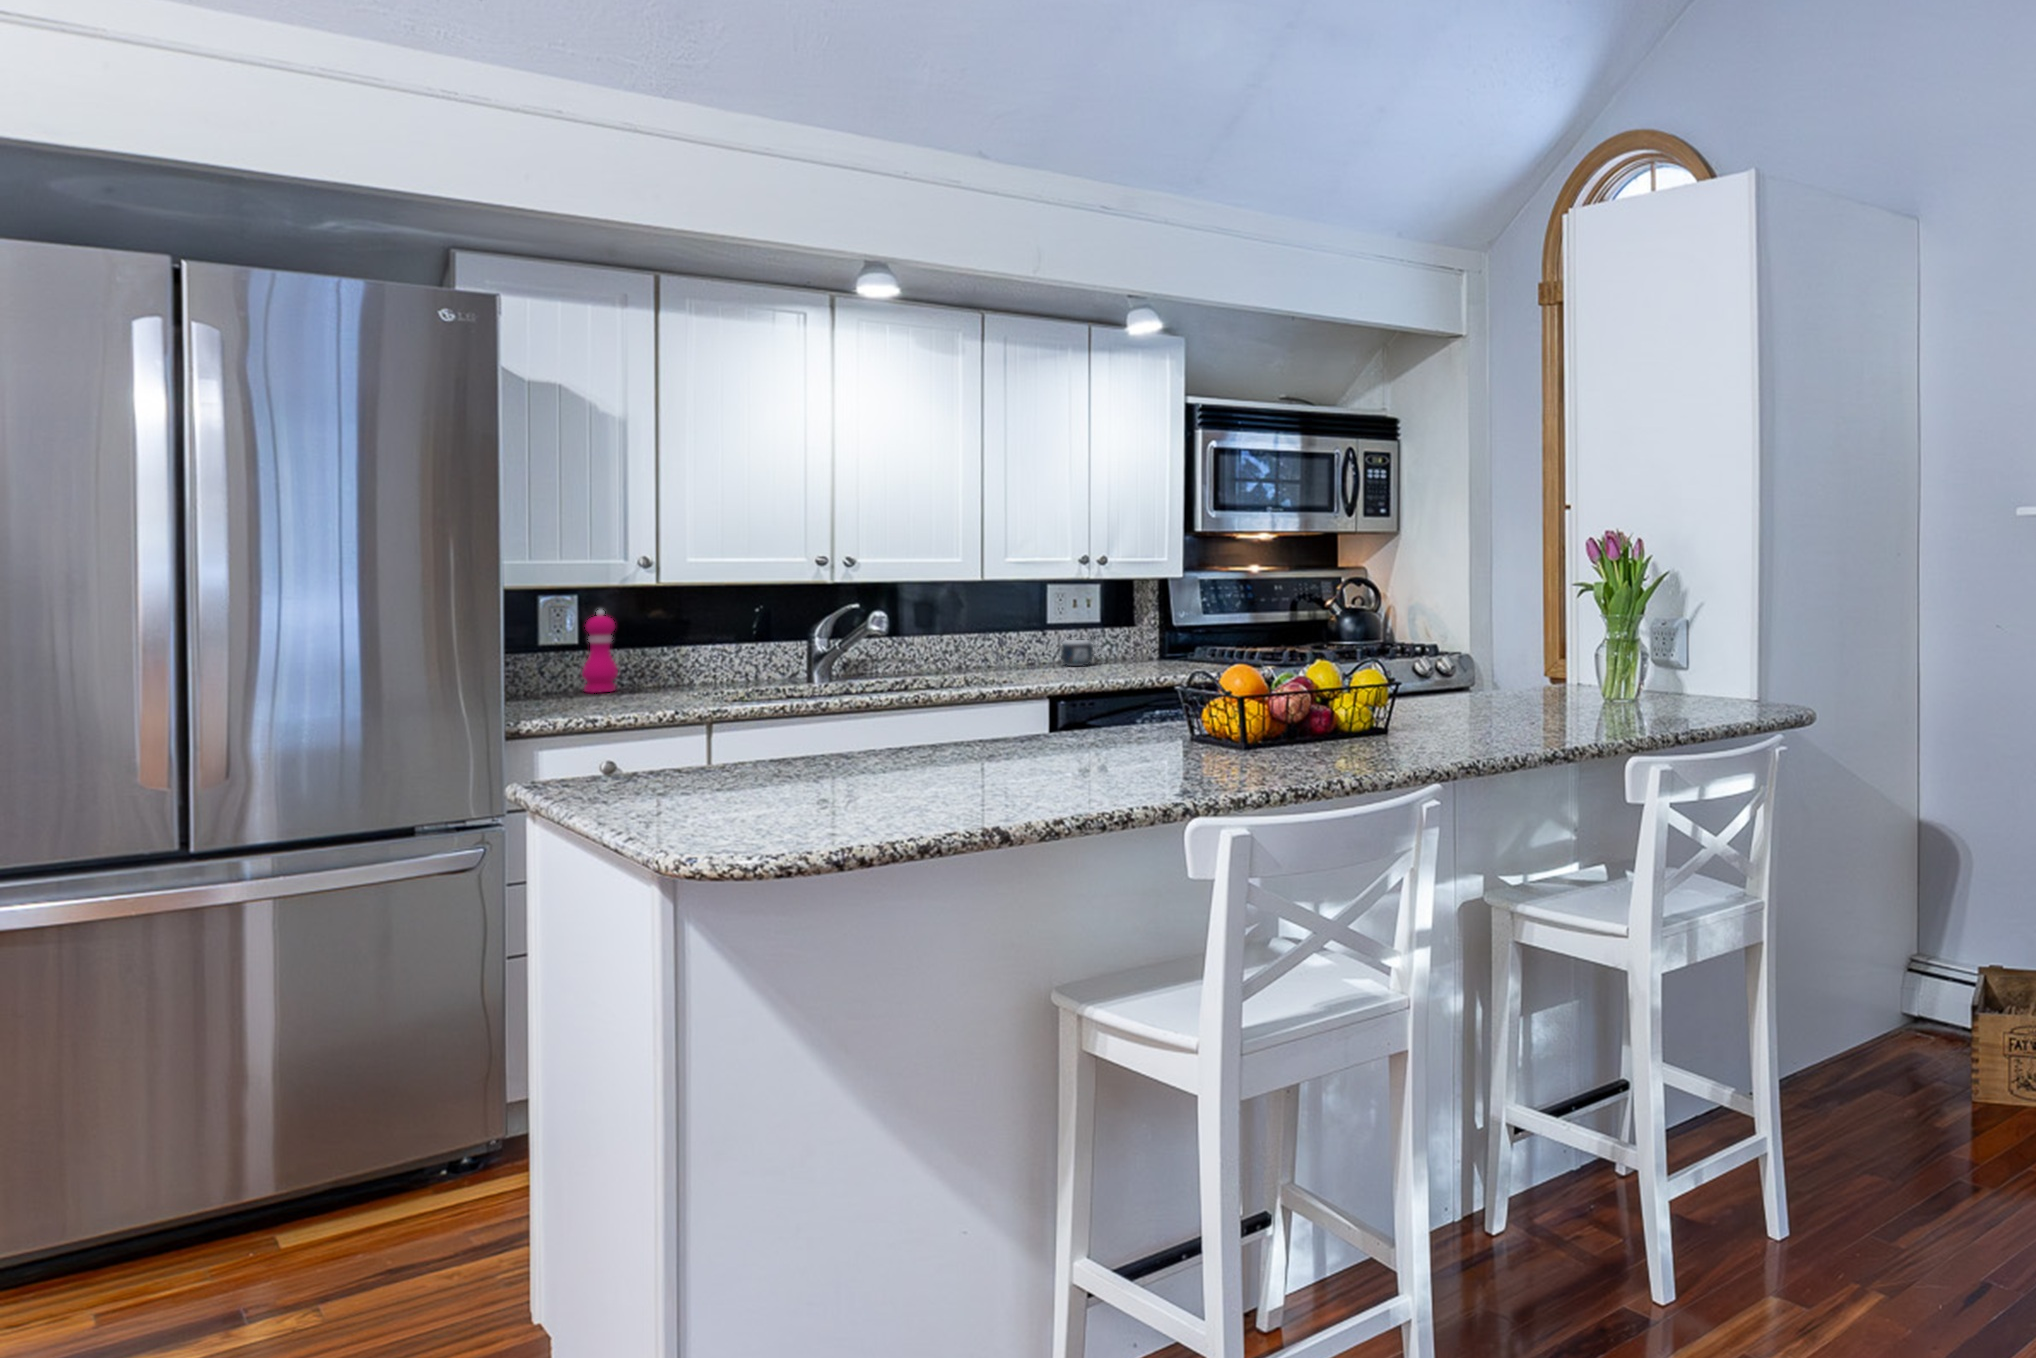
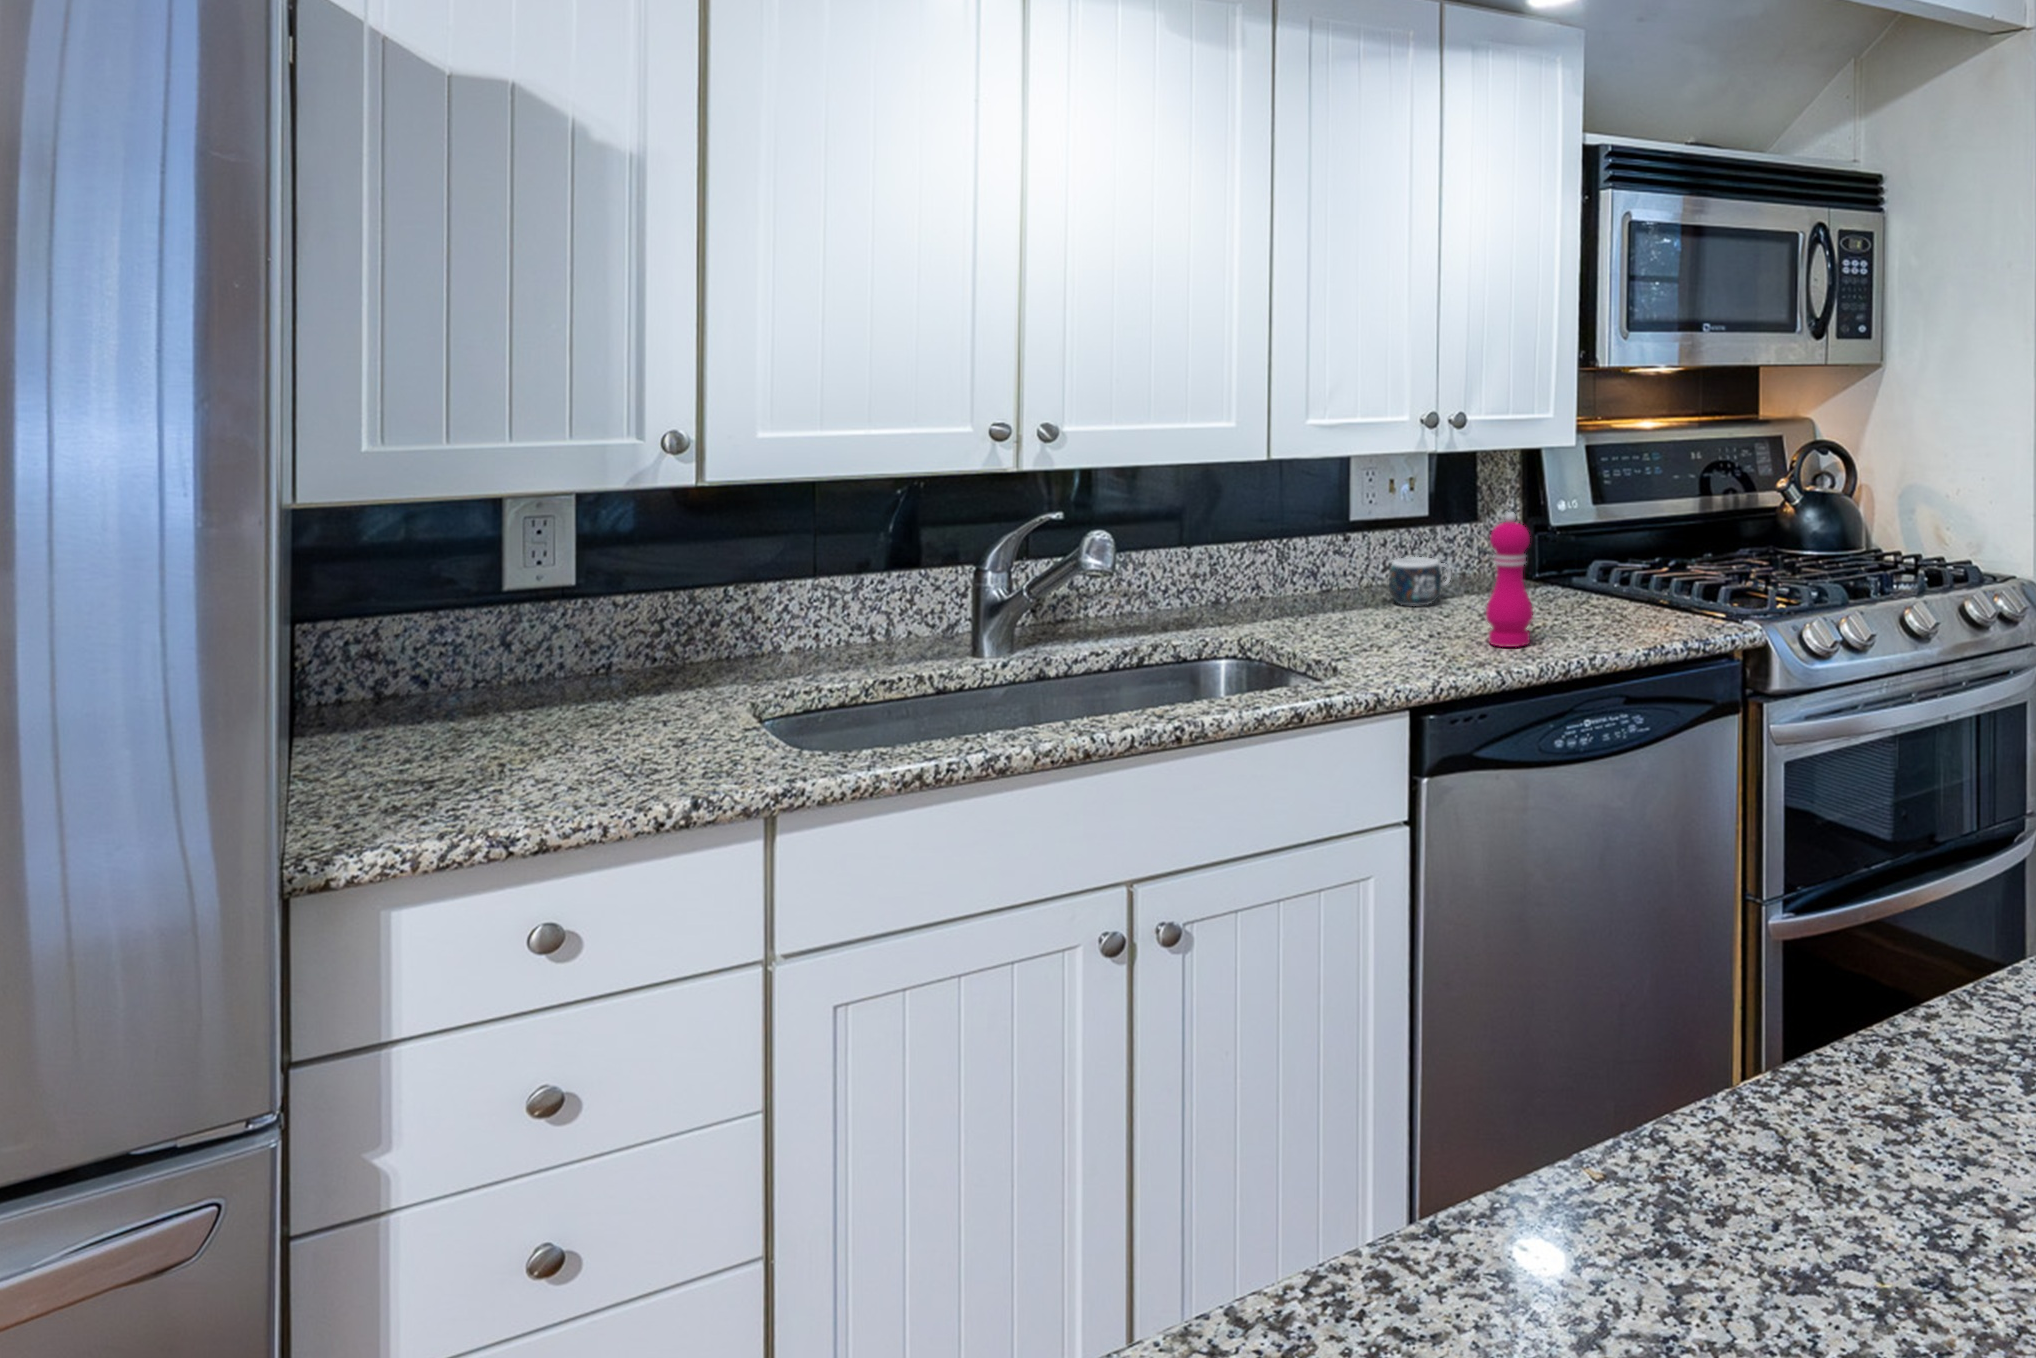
pepper mill: present [582,610,618,692] -> present [1486,512,1533,647]

